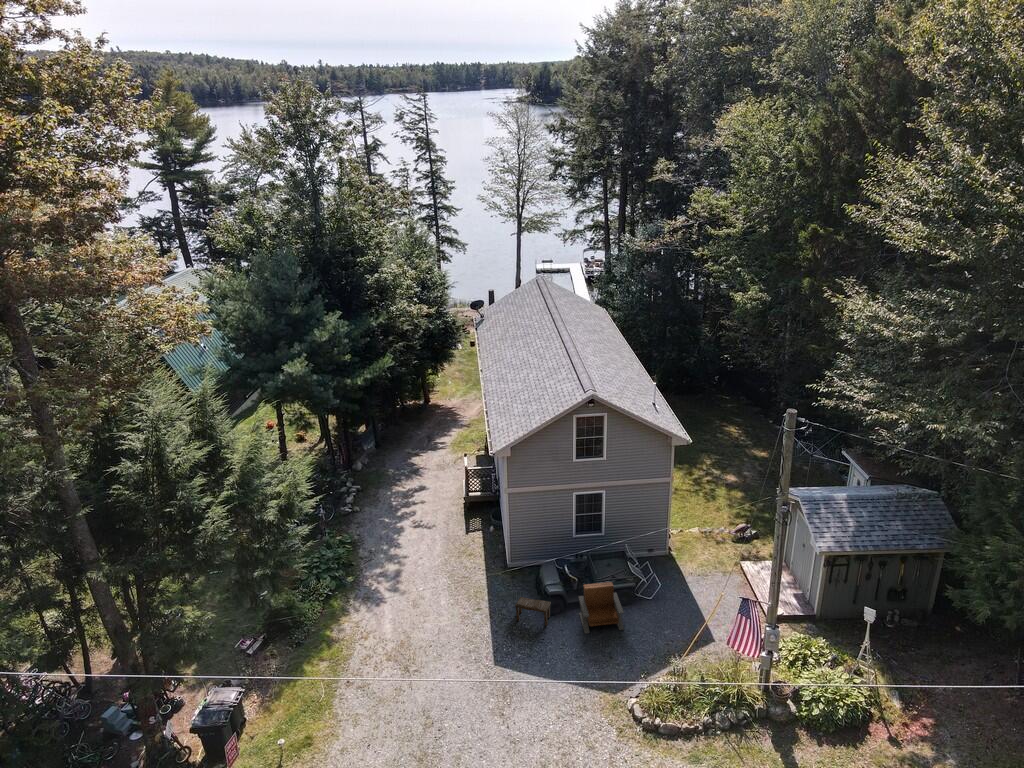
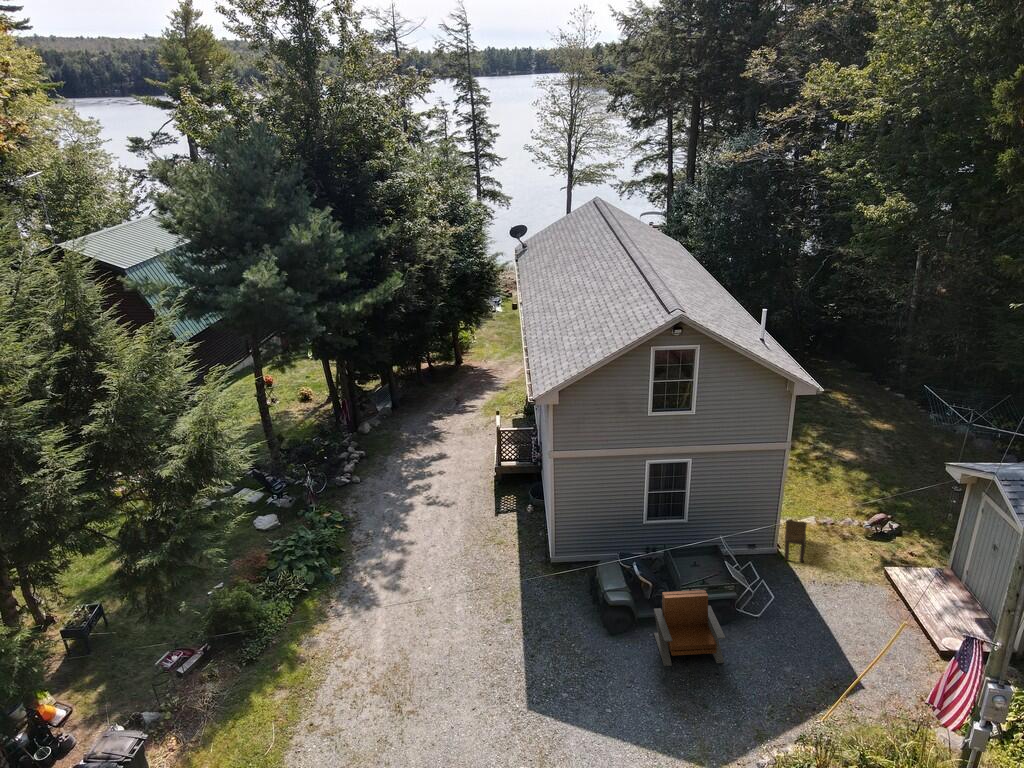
bench: present [515,597,551,626] -> present [784,520,807,562]

